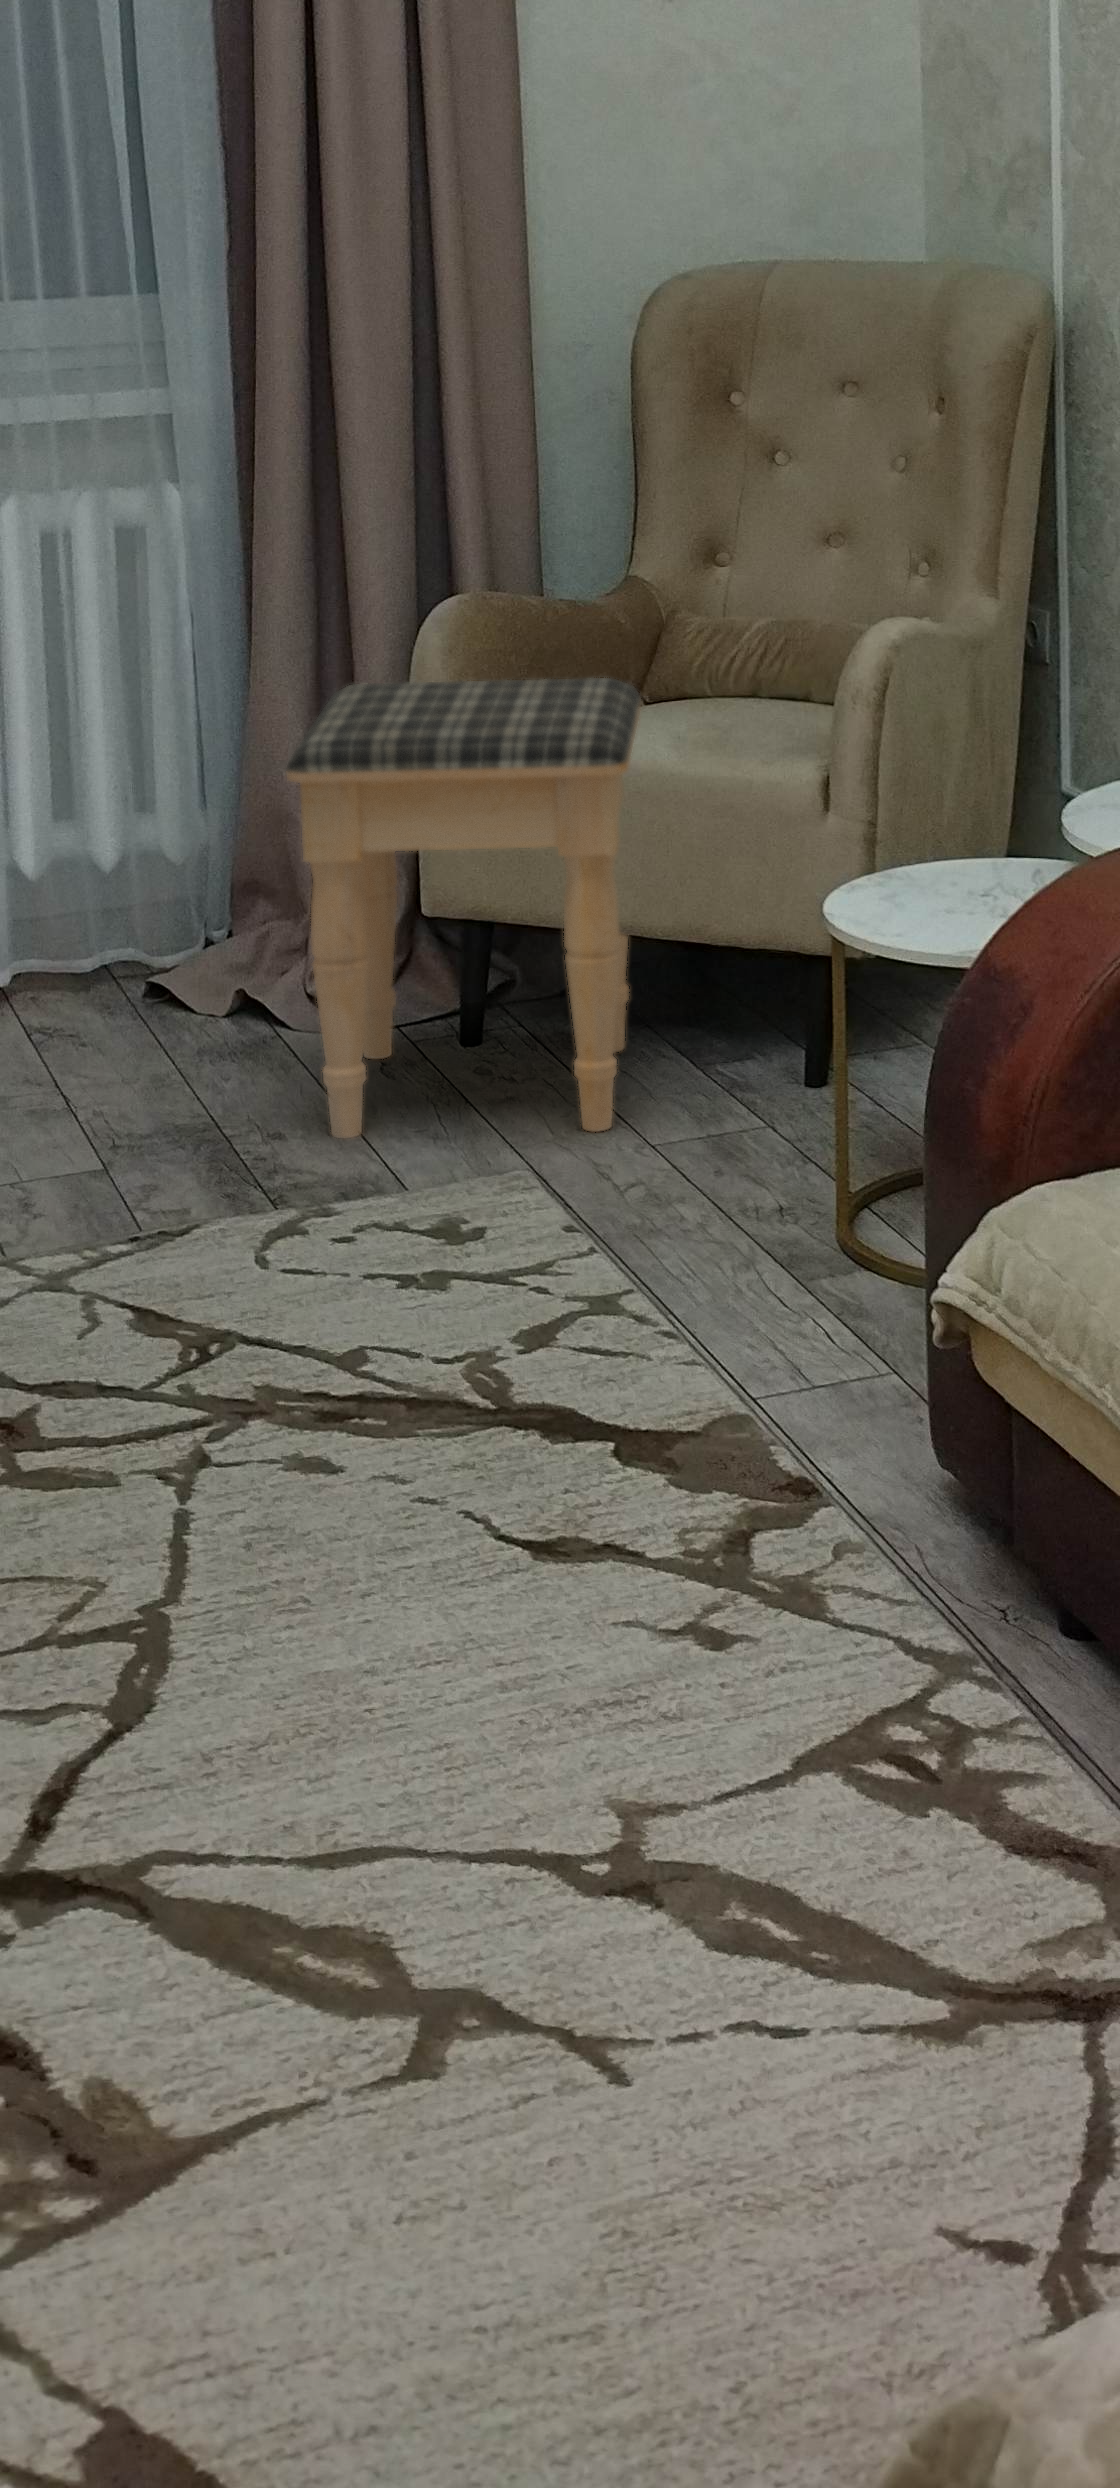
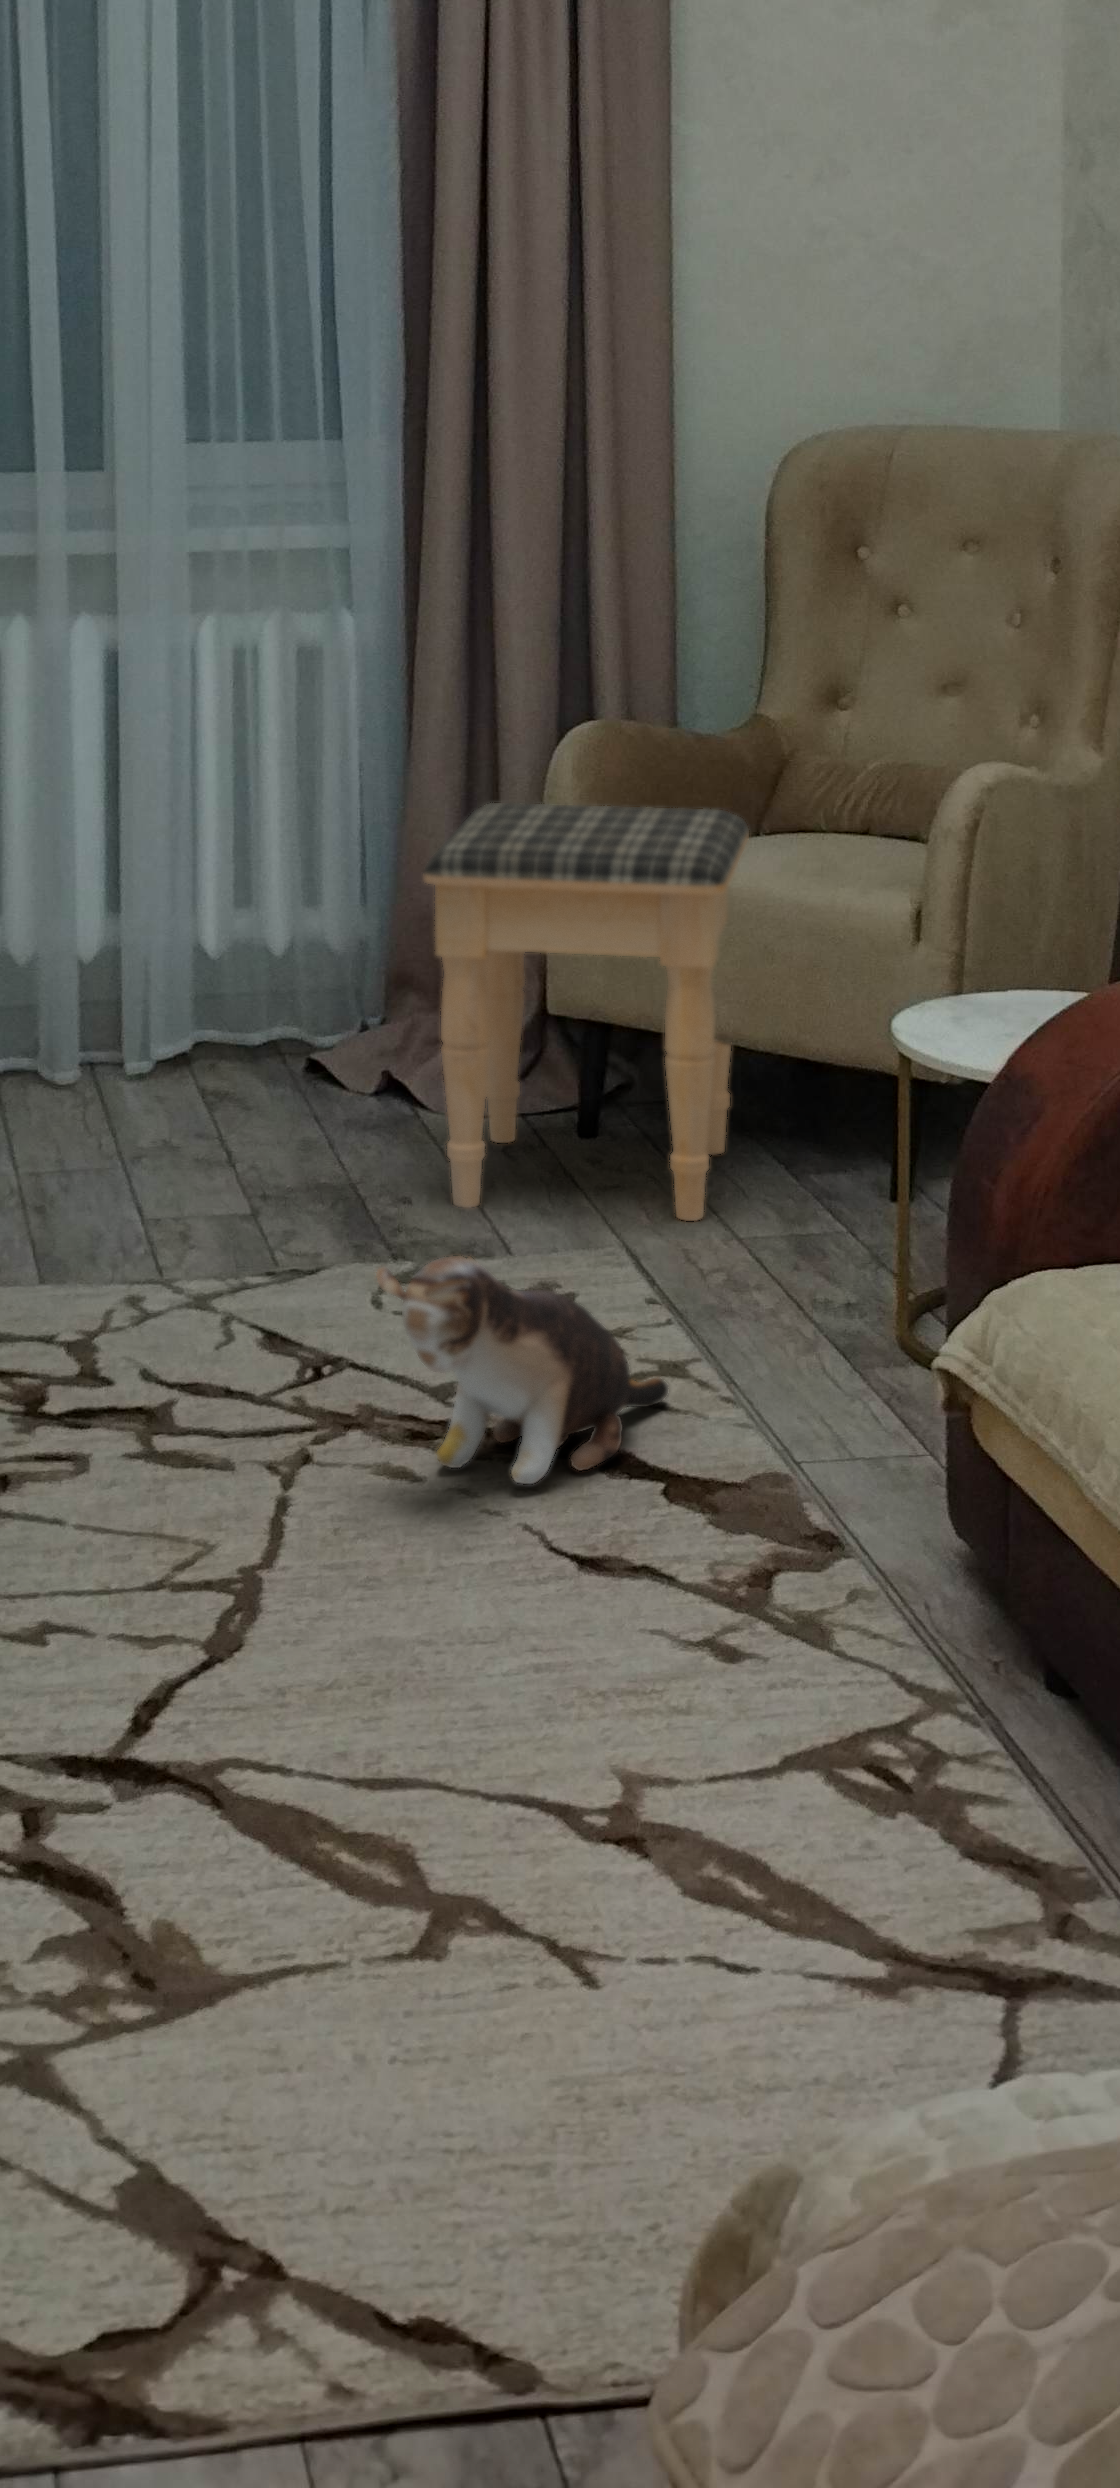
plush toy: none [280,1214,604,1464] -> present [377,1256,668,1484]

